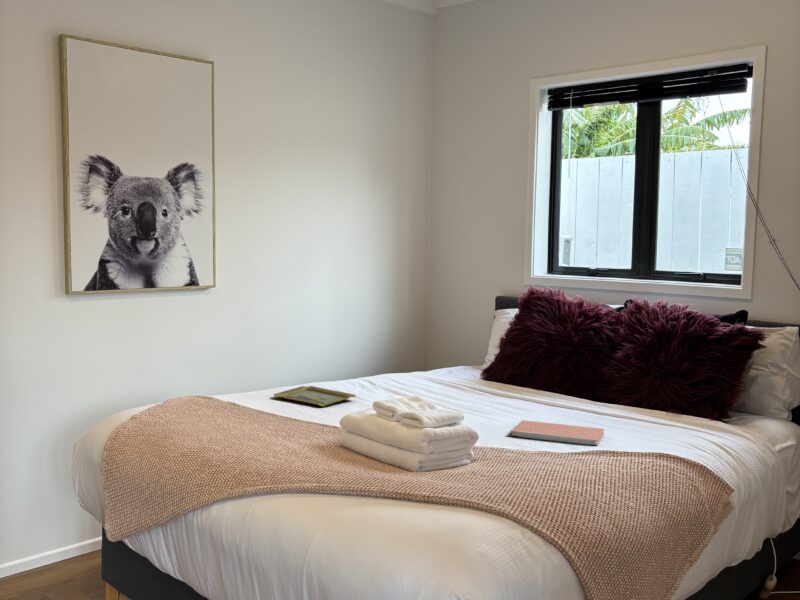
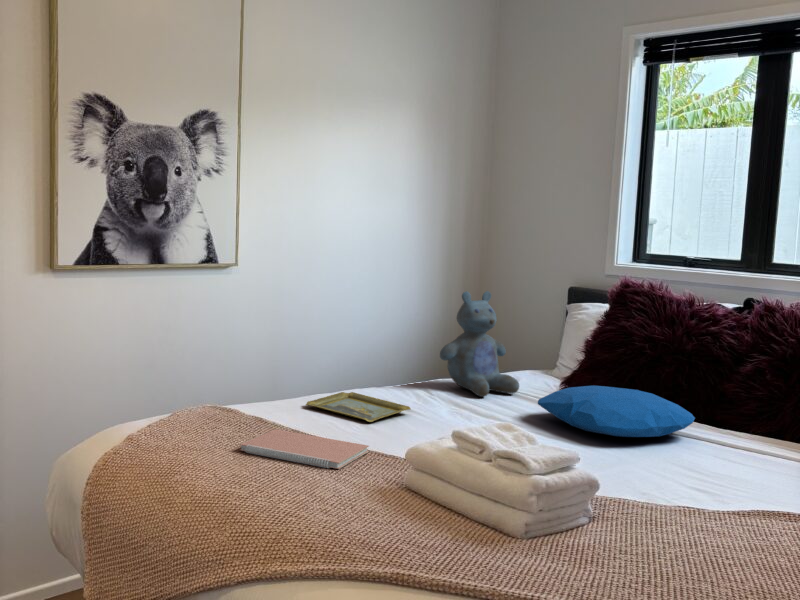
stuffed bear: none [382,302,447,387] -> present [440,291,519,397]
pillow: none [455,373,573,409] -> present [538,385,695,437]
notebook: present [511,420,604,445] -> present [240,429,369,469]

